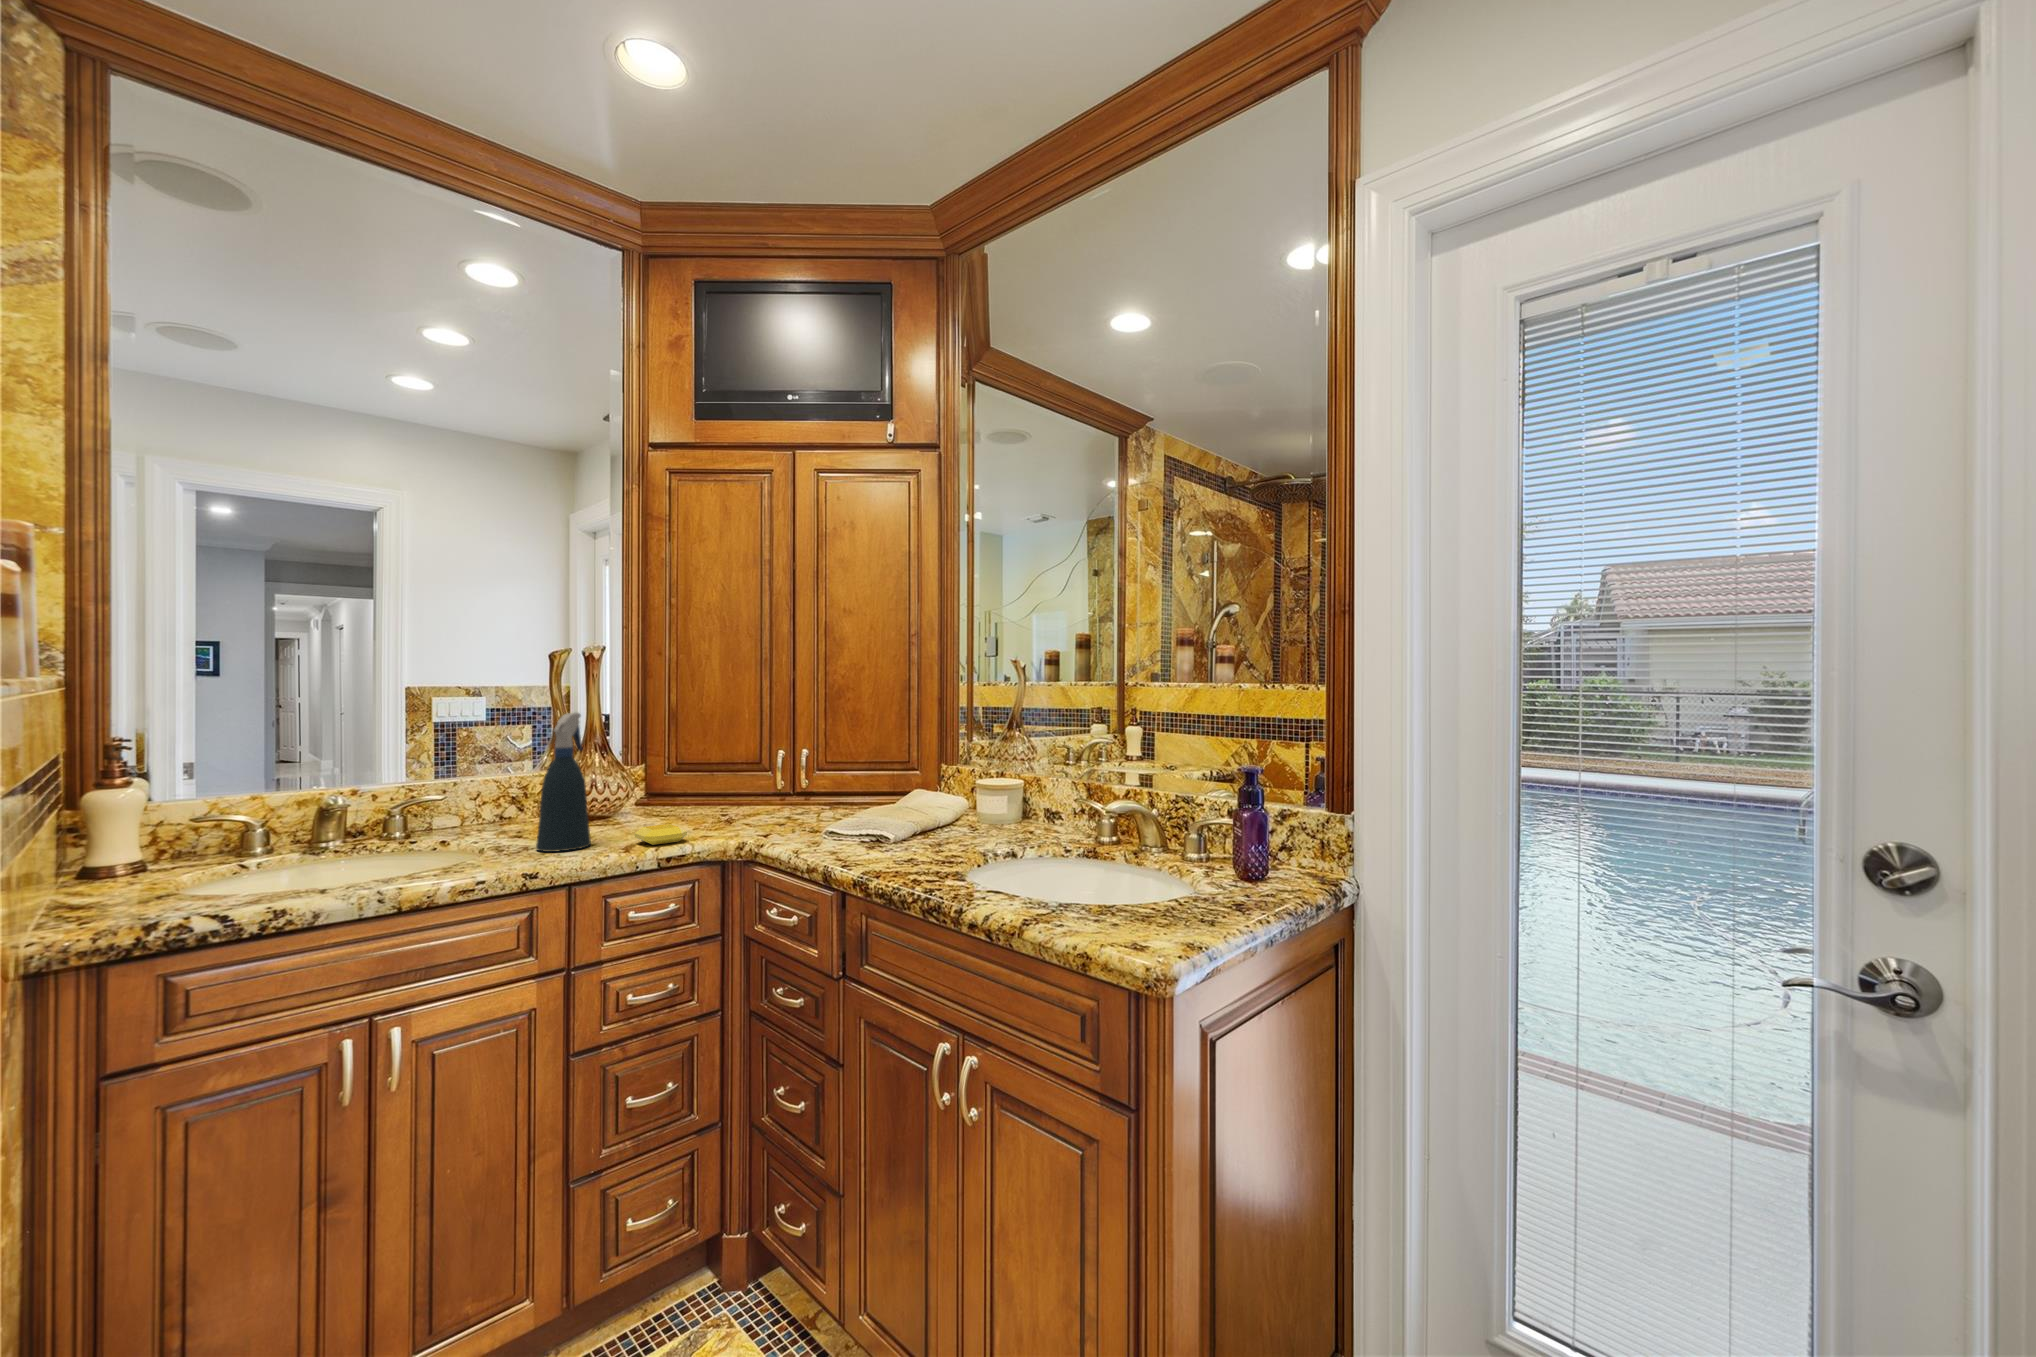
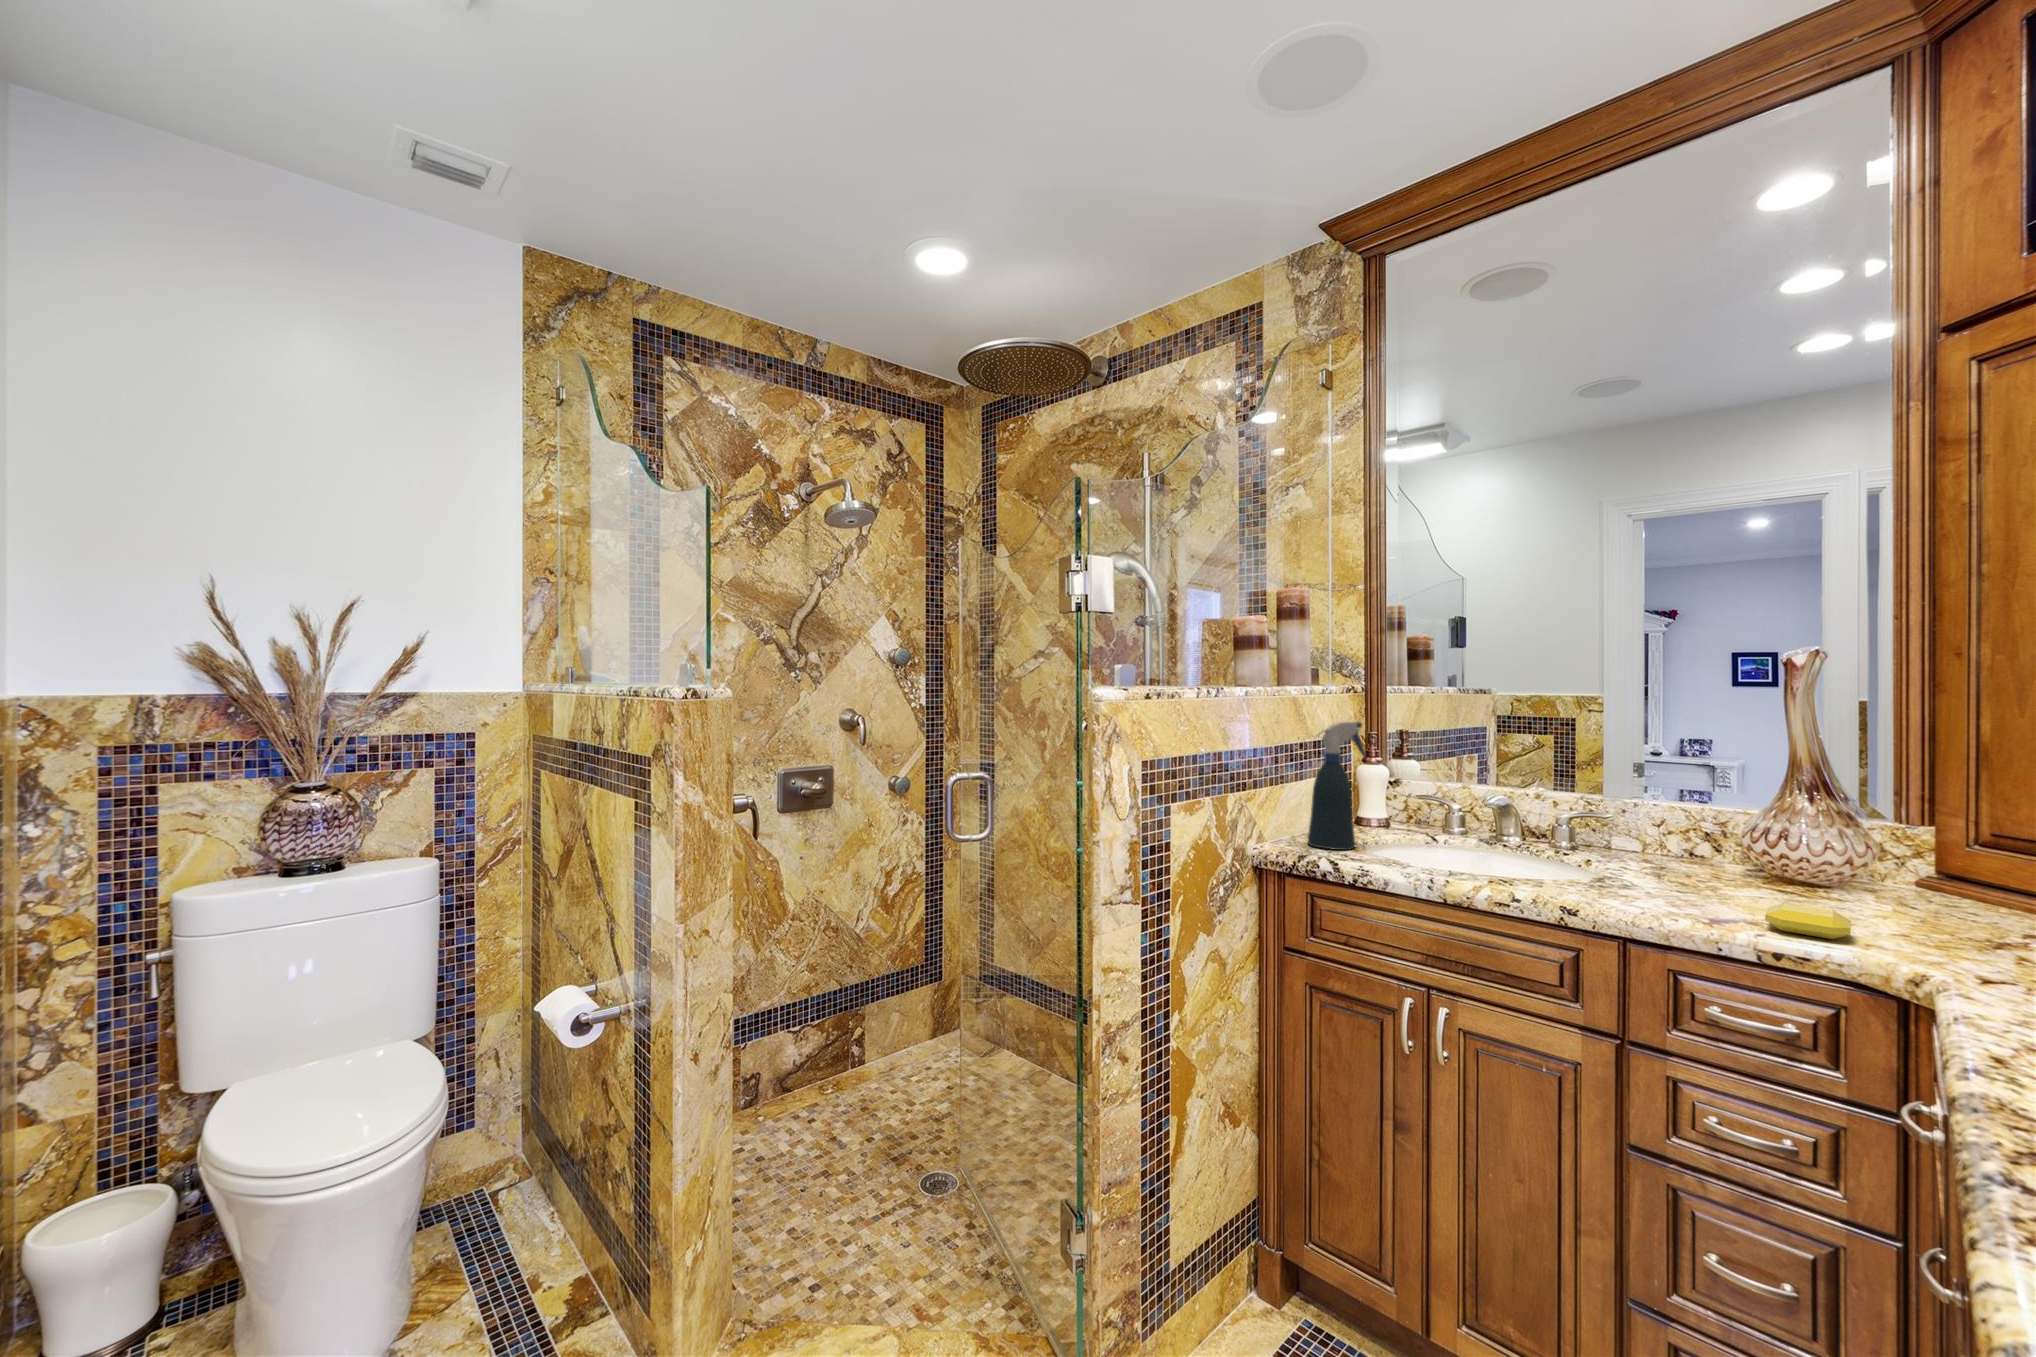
spray bottle: present [536,712,591,852] -> present [1308,722,1367,850]

